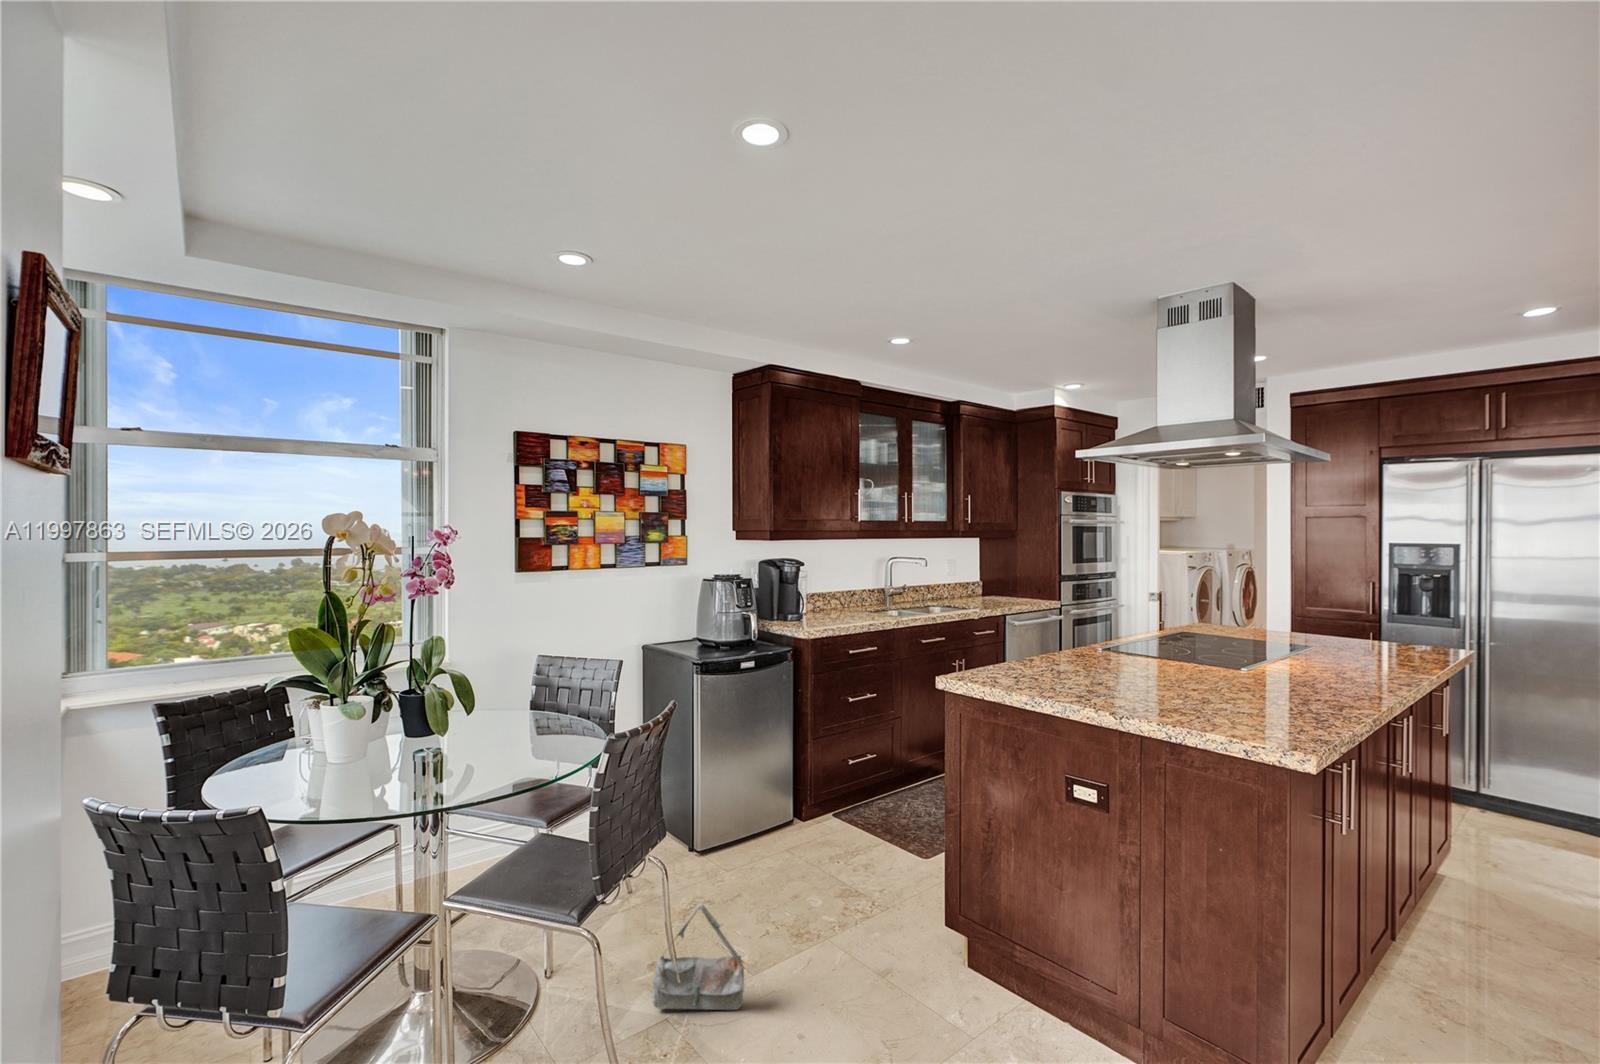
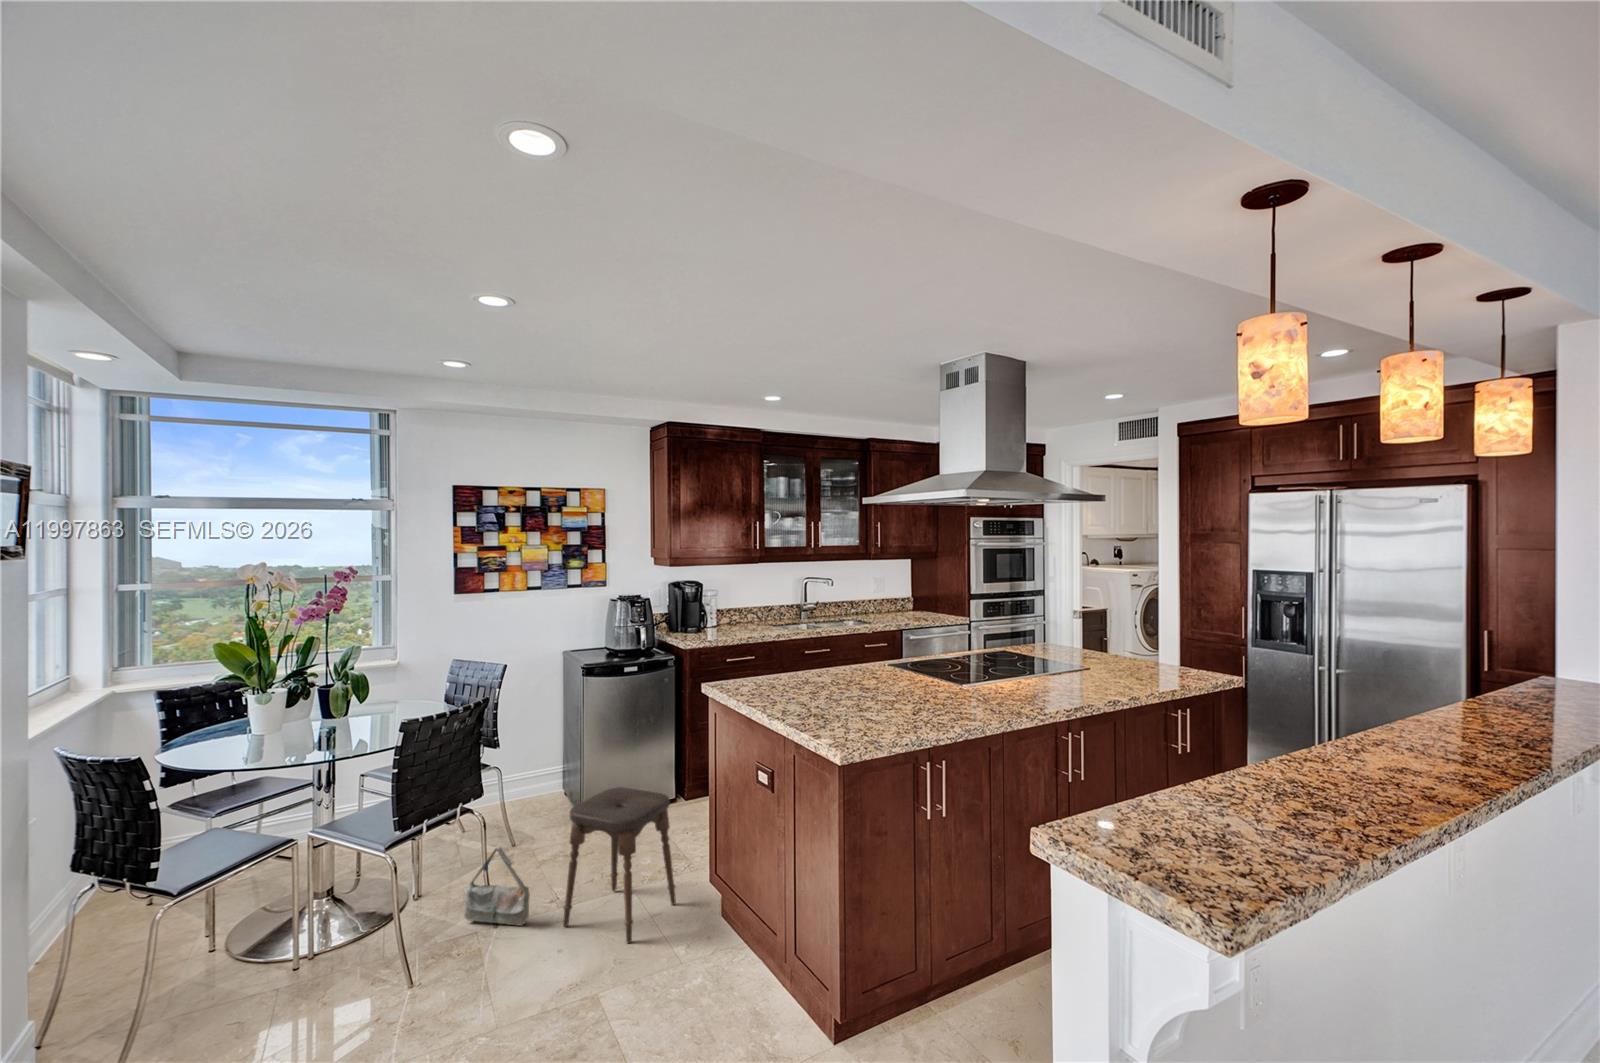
stool: none [794,813,914,1024] -> present [563,787,676,943]

